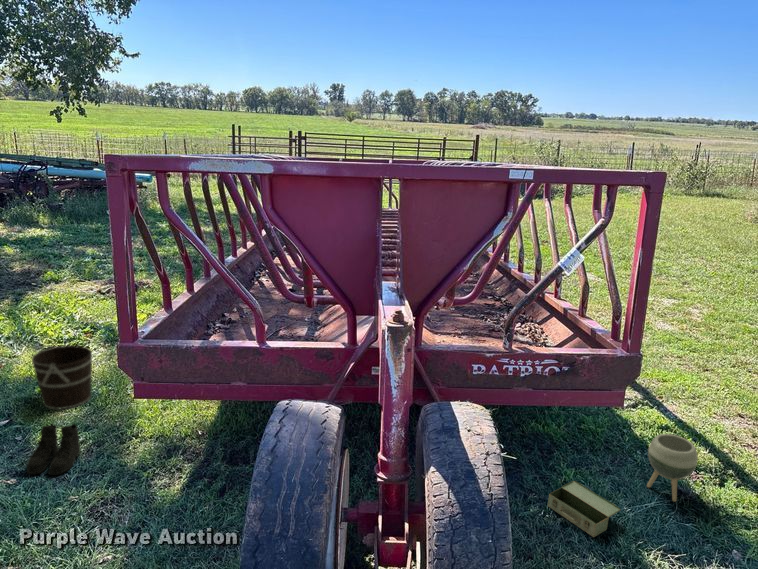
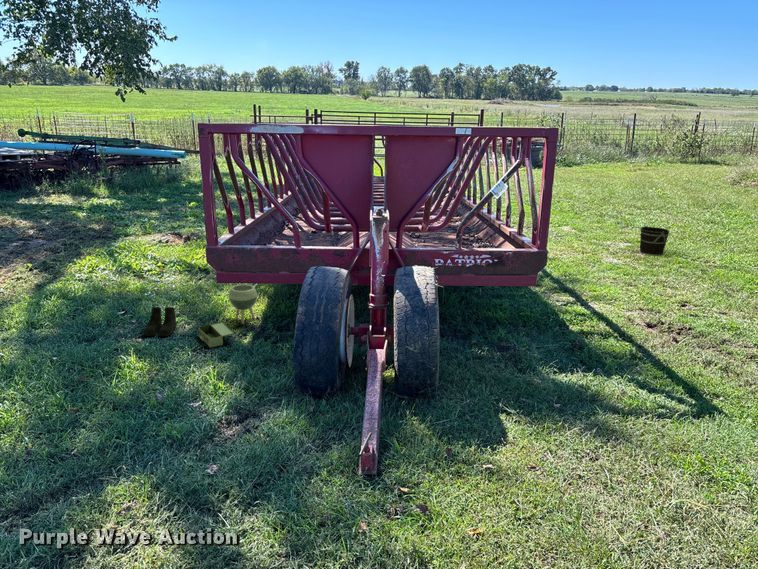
bucket: present [32,343,92,409] -> present [640,226,669,255]
planter: present [647,434,698,502] -> present [229,284,257,324]
toolbox: present [548,481,621,537] -> present [198,322,234,348]

